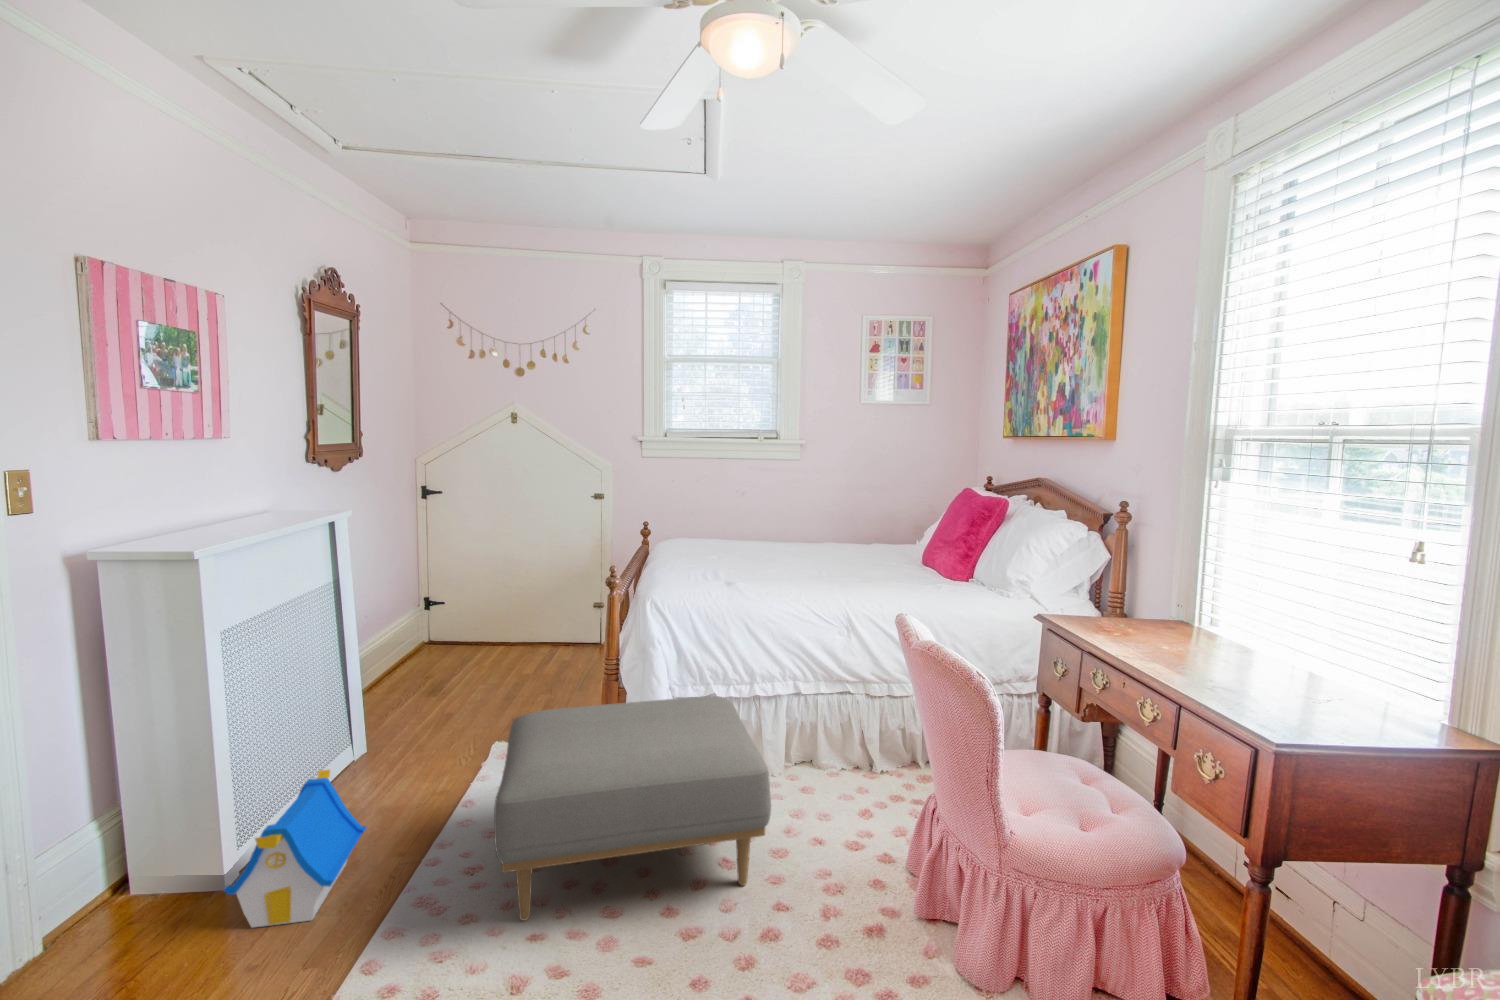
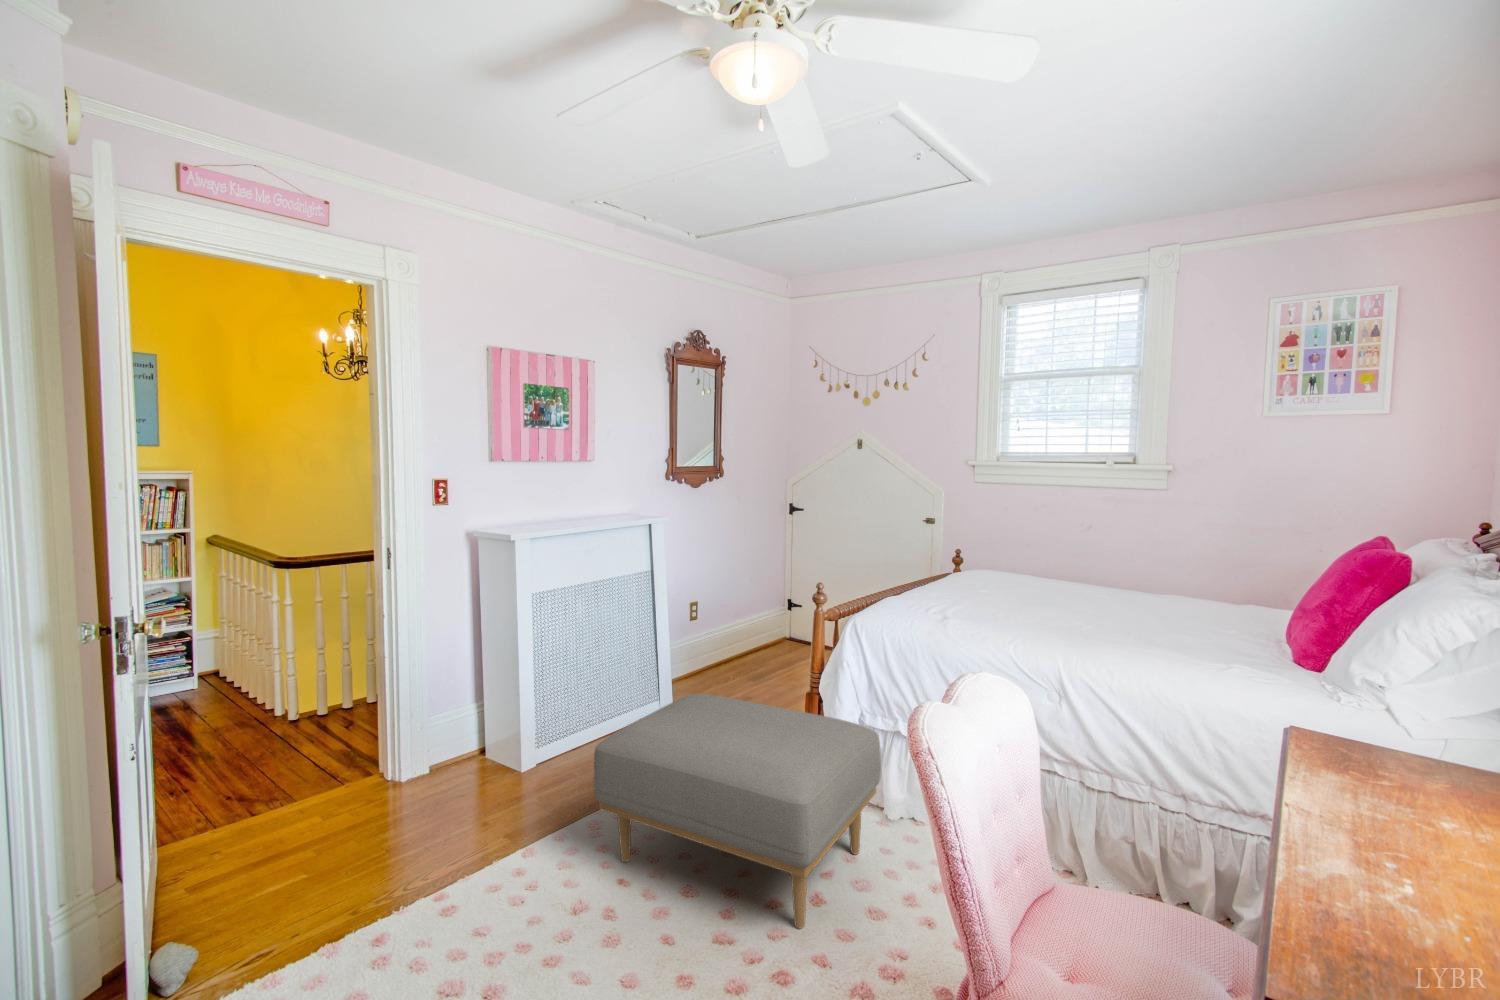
toy house: present [223,770,366,928] -> none [501,701,595,802]

